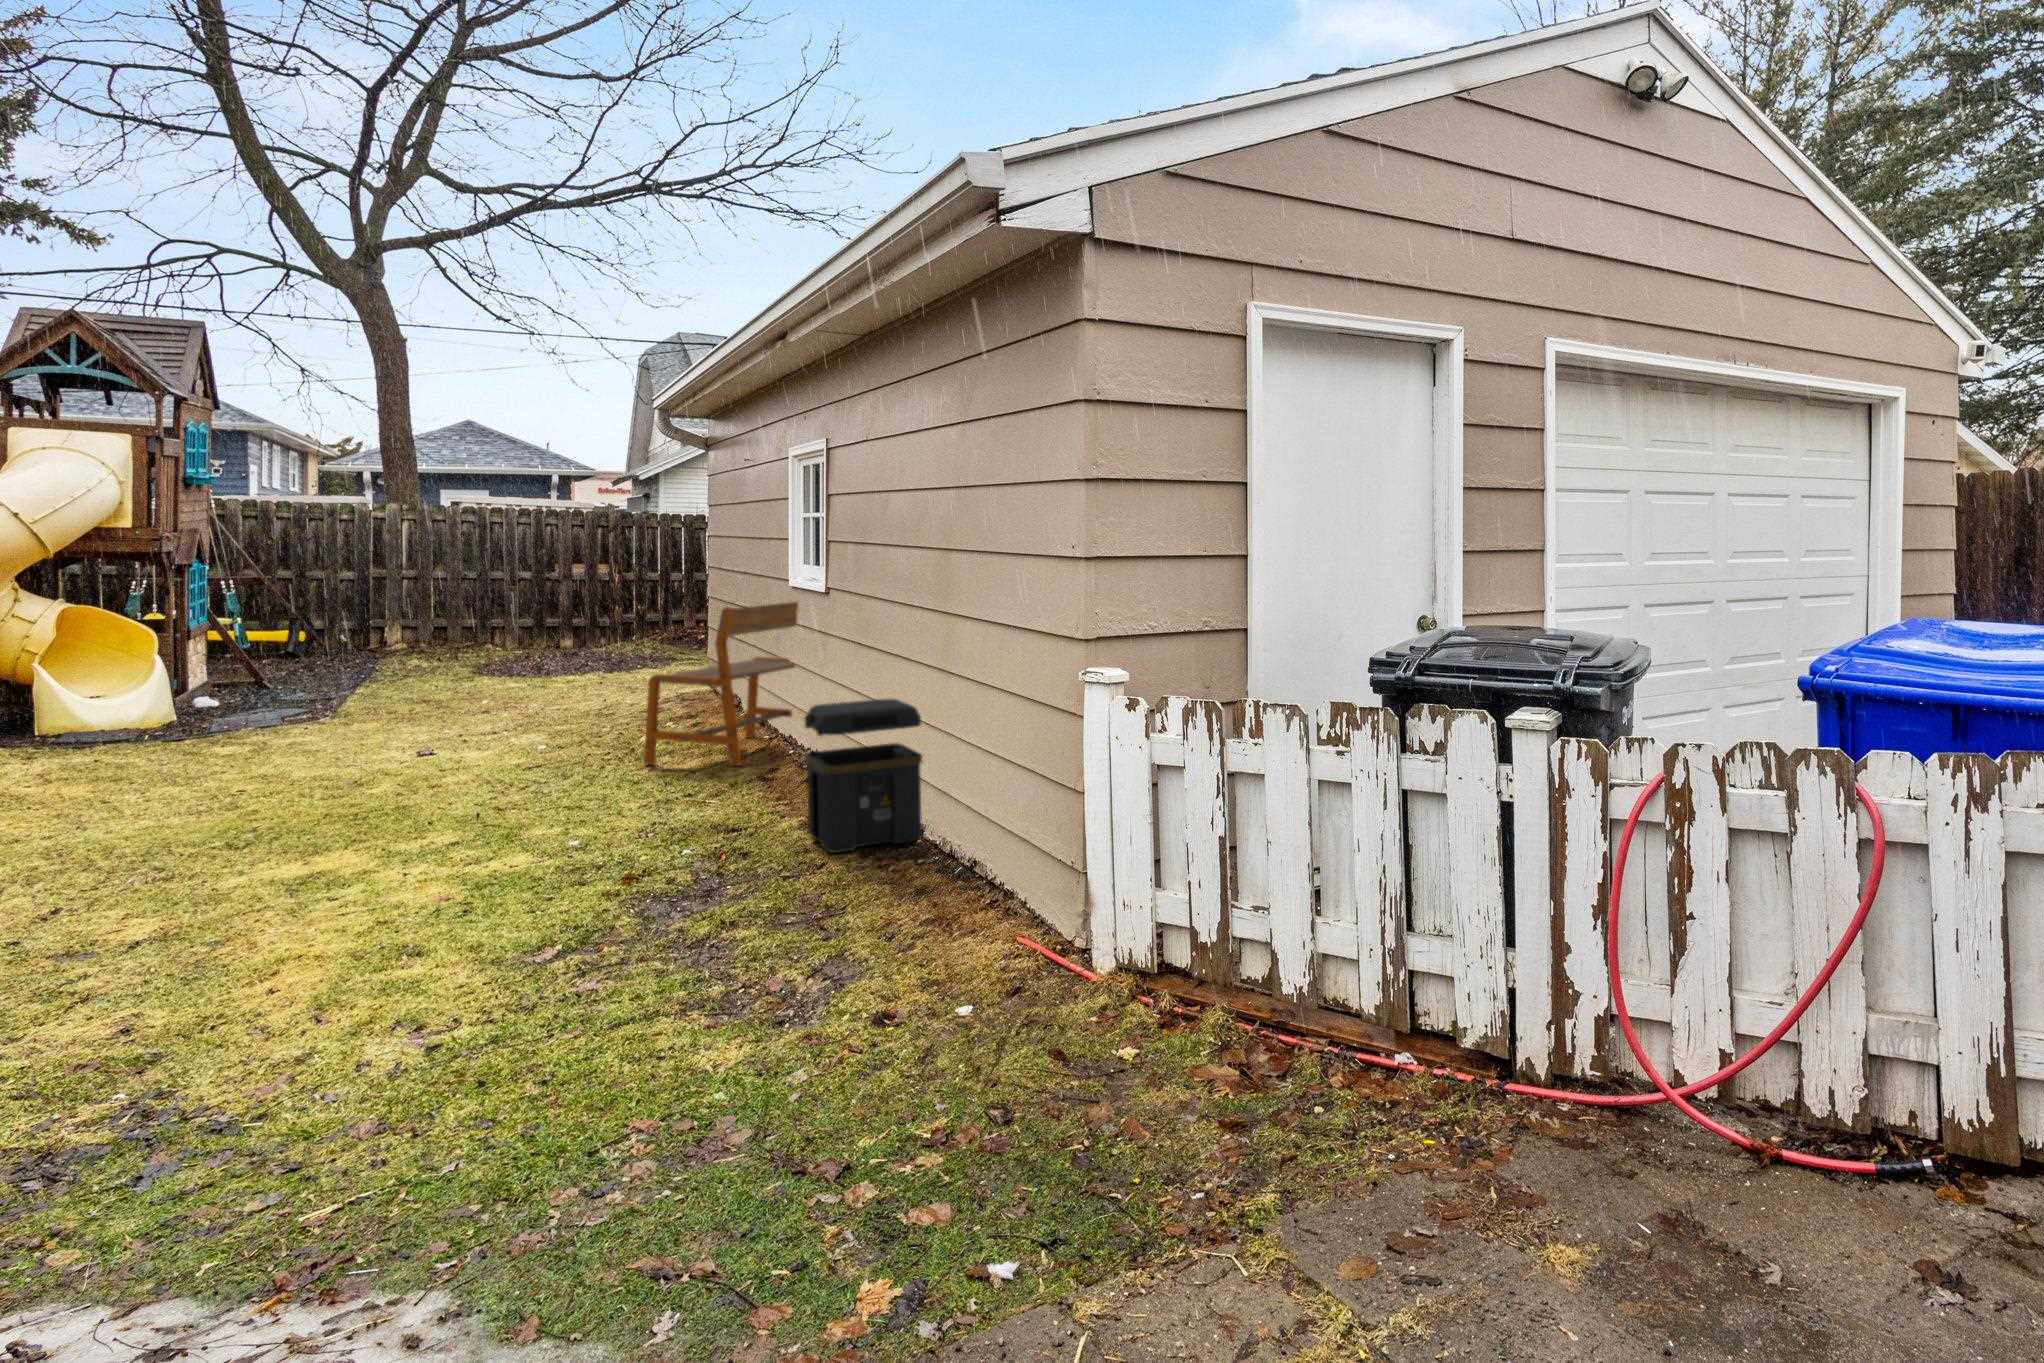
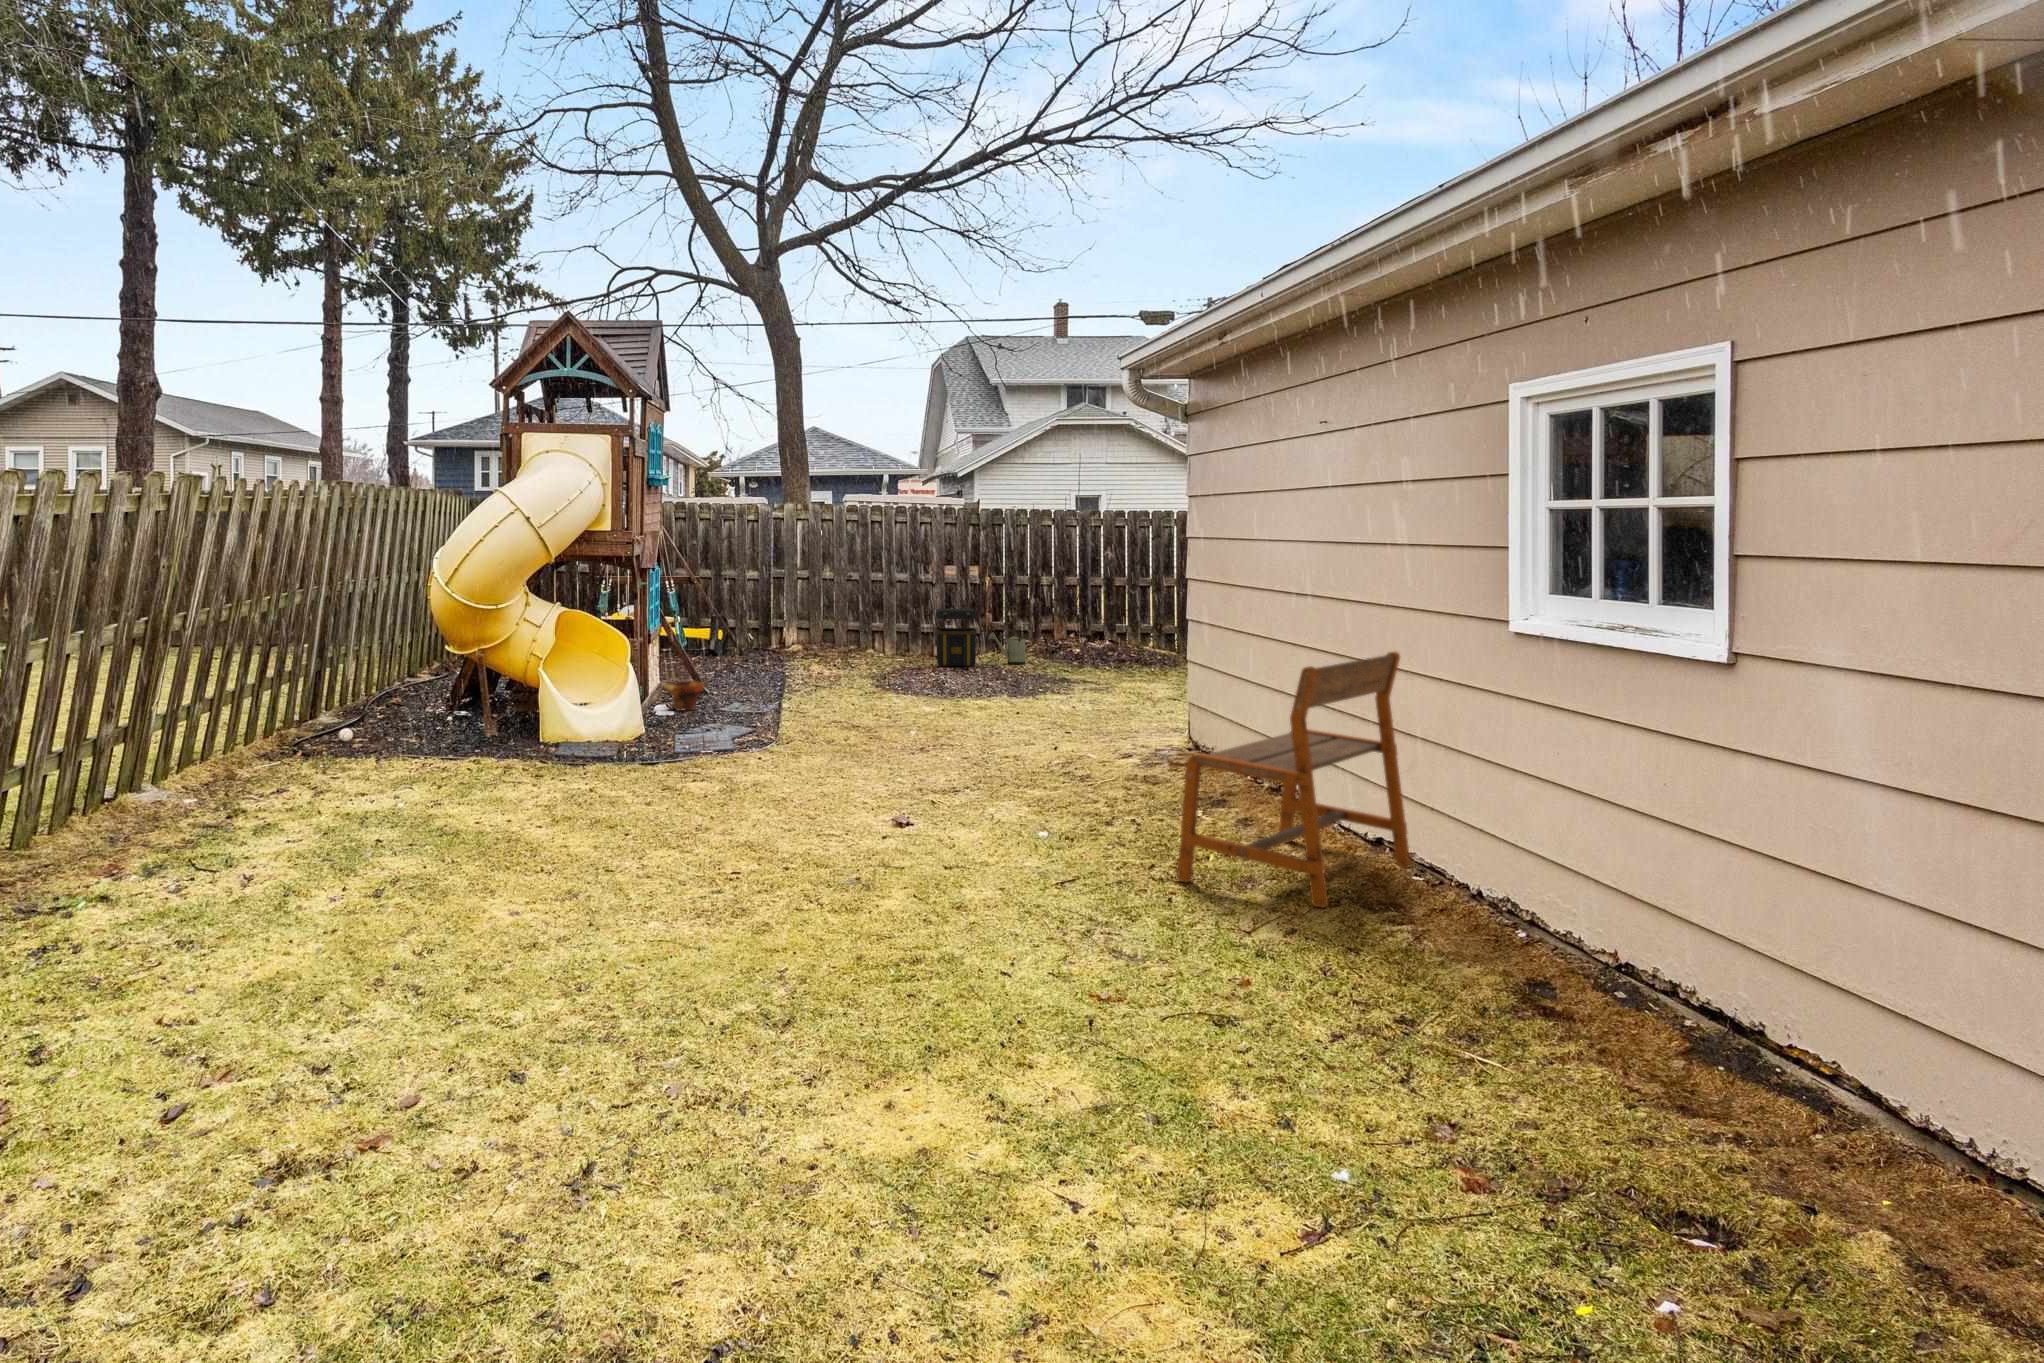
watering can: none [606,616,647,648] -> present [988,629,1025,664]
planter: none [208,677,261,707] -> present [663,681,704,710]
toolbox: present [804,699,922,853] -> present [936,609,977,667]

